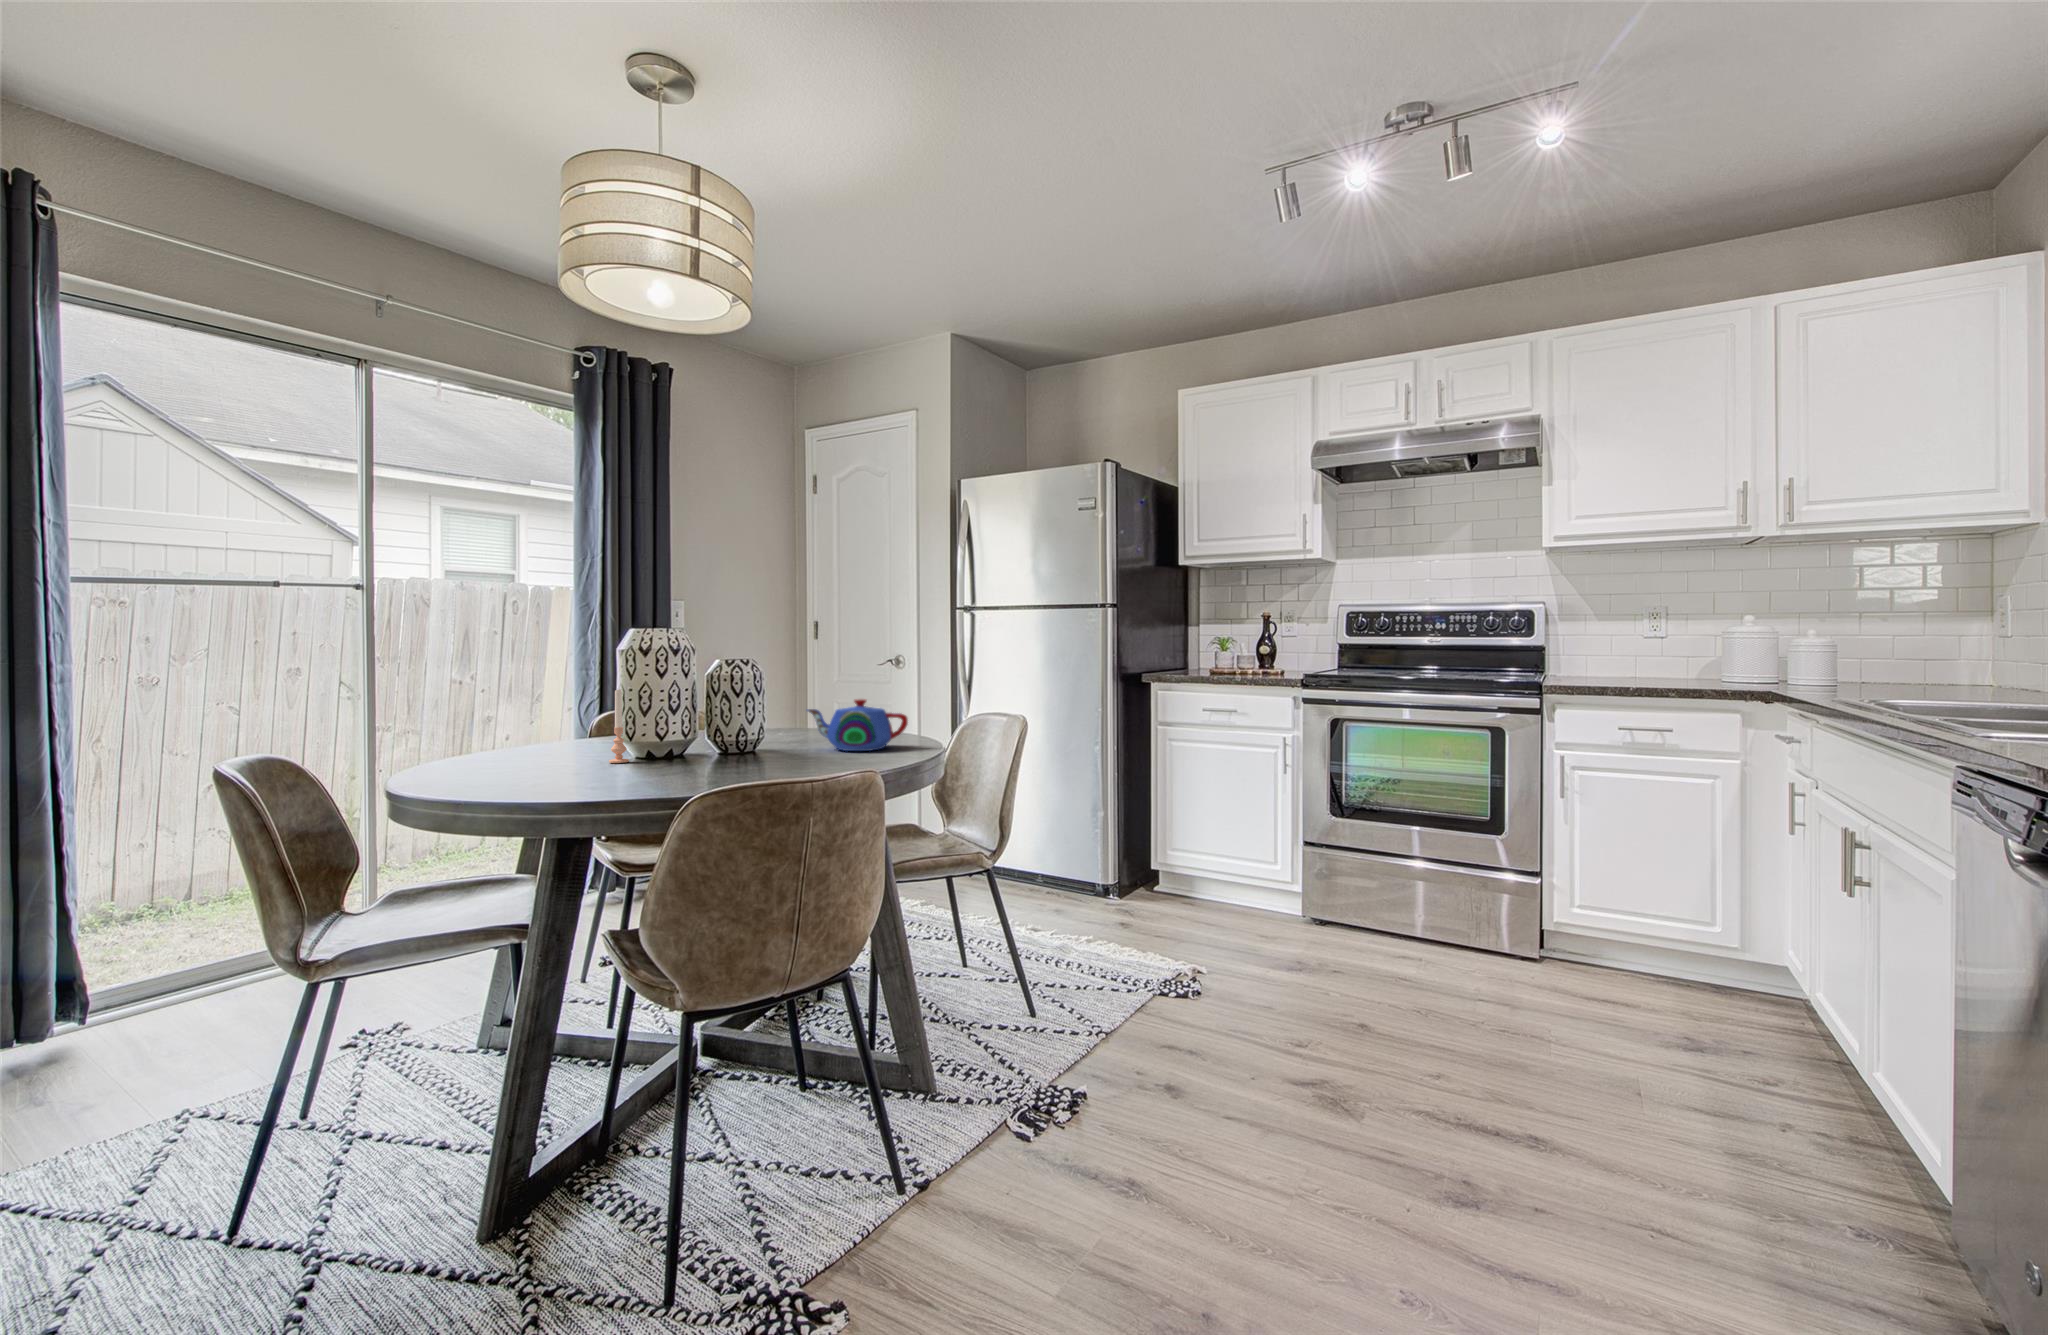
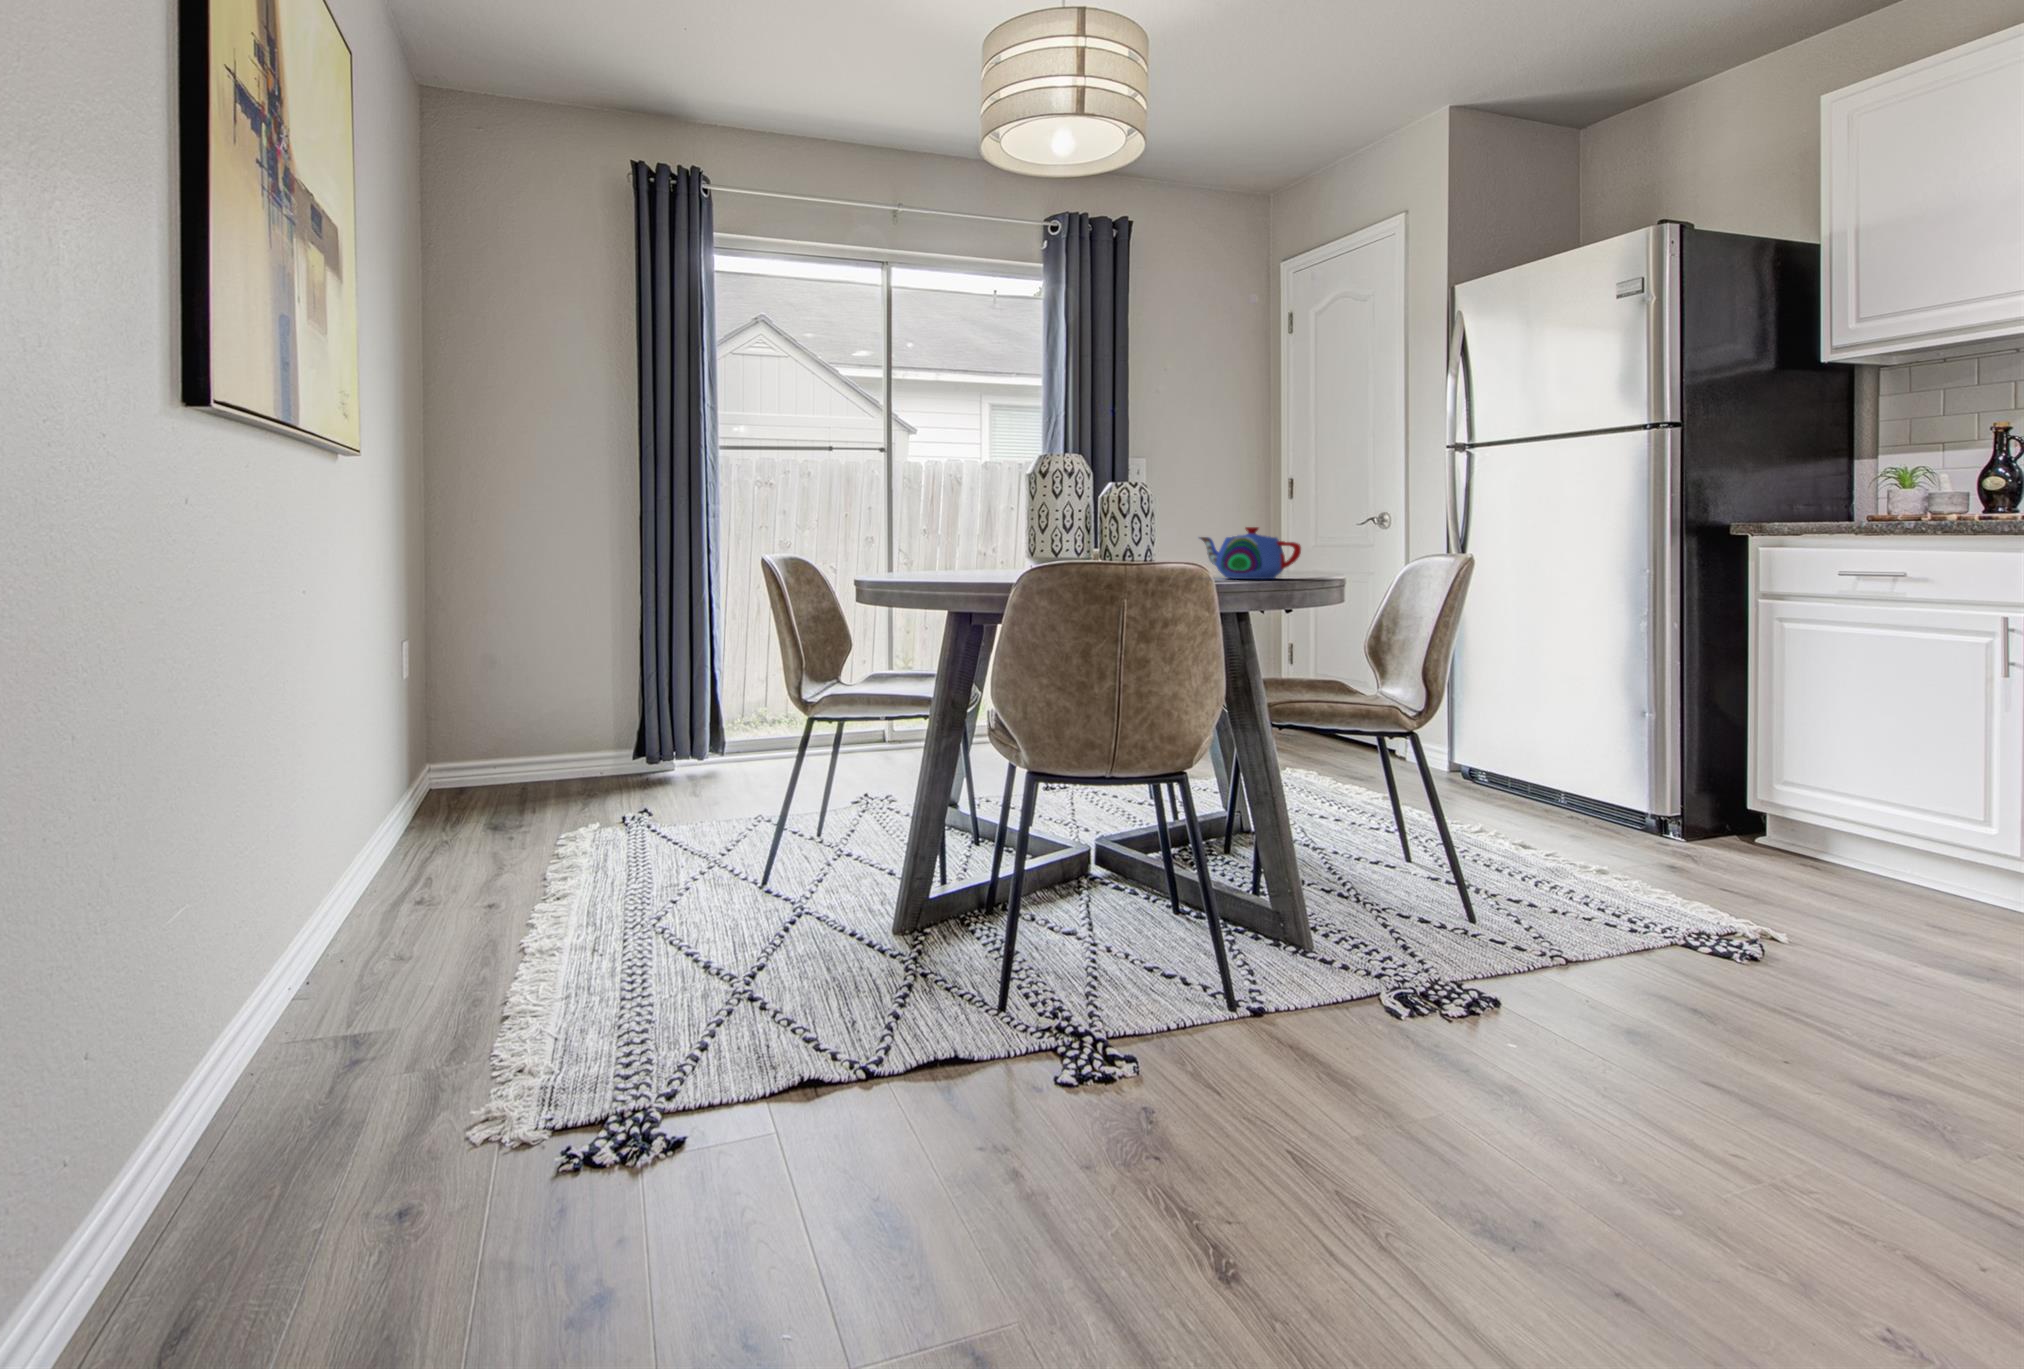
candle: present [609,689,629,763] -> none [1016,511,1033,578]

